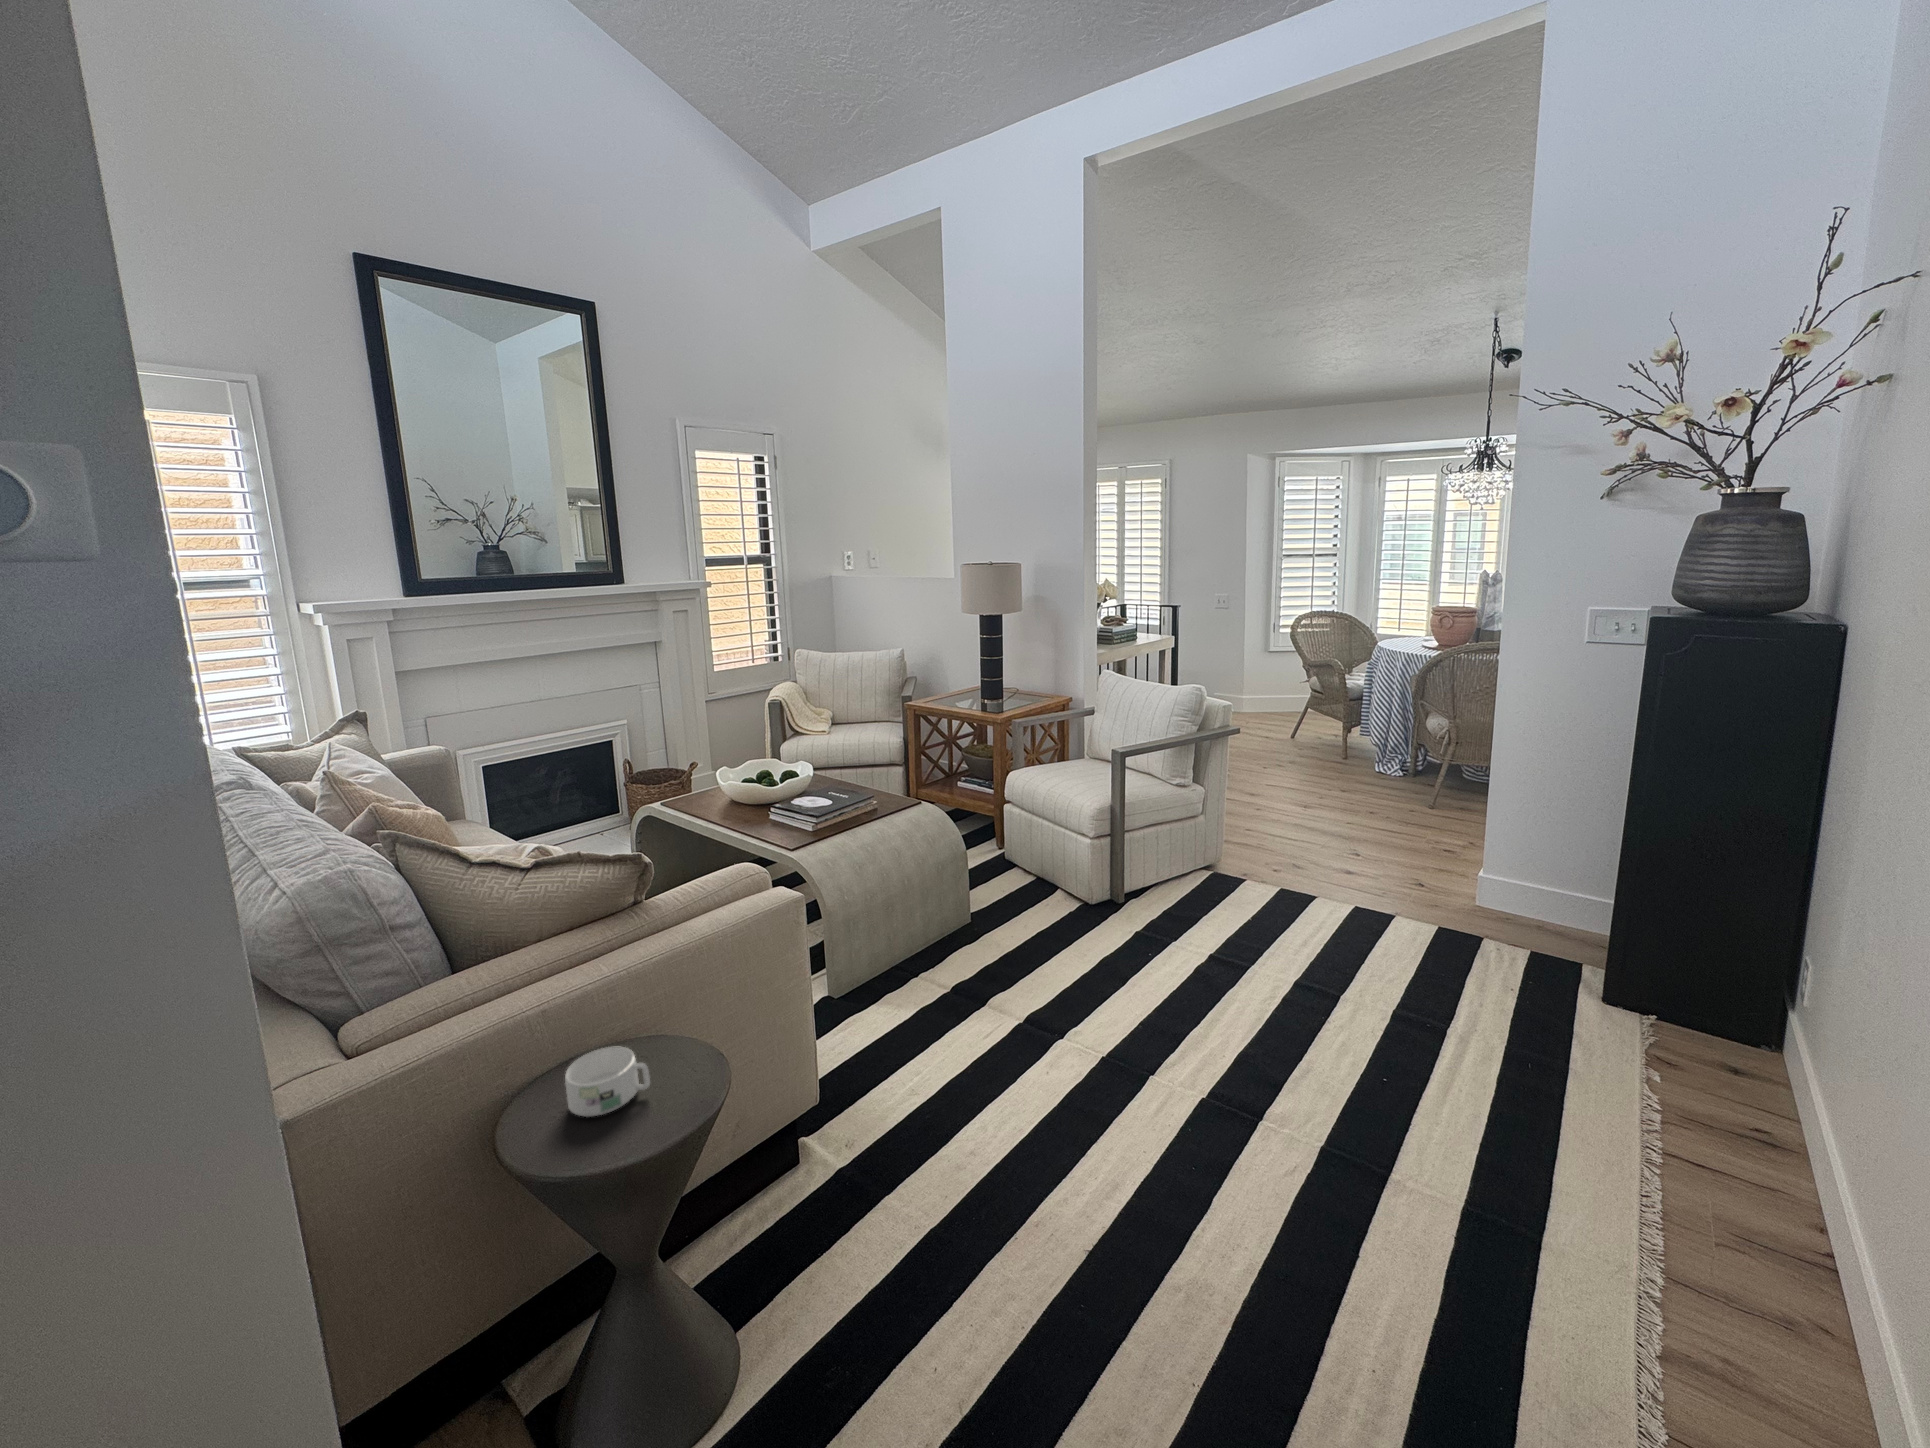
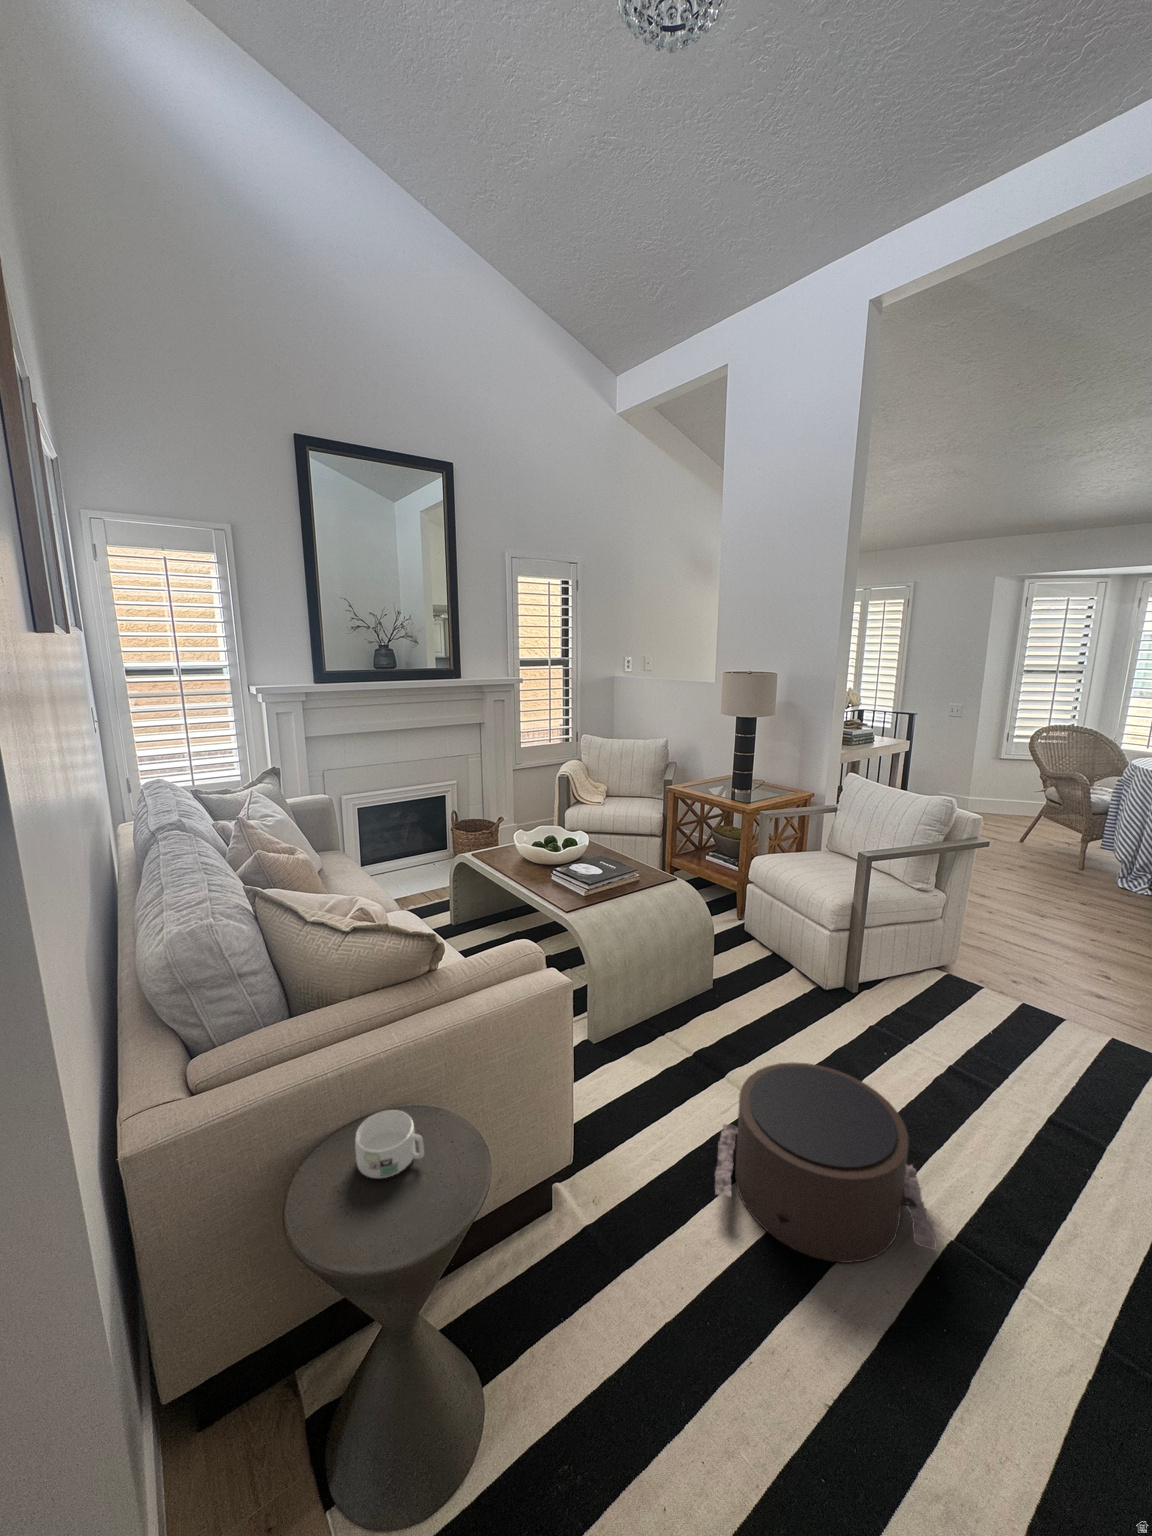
pouf: none [979,965,1192,1148] -> present [715,1062,937,1263]

